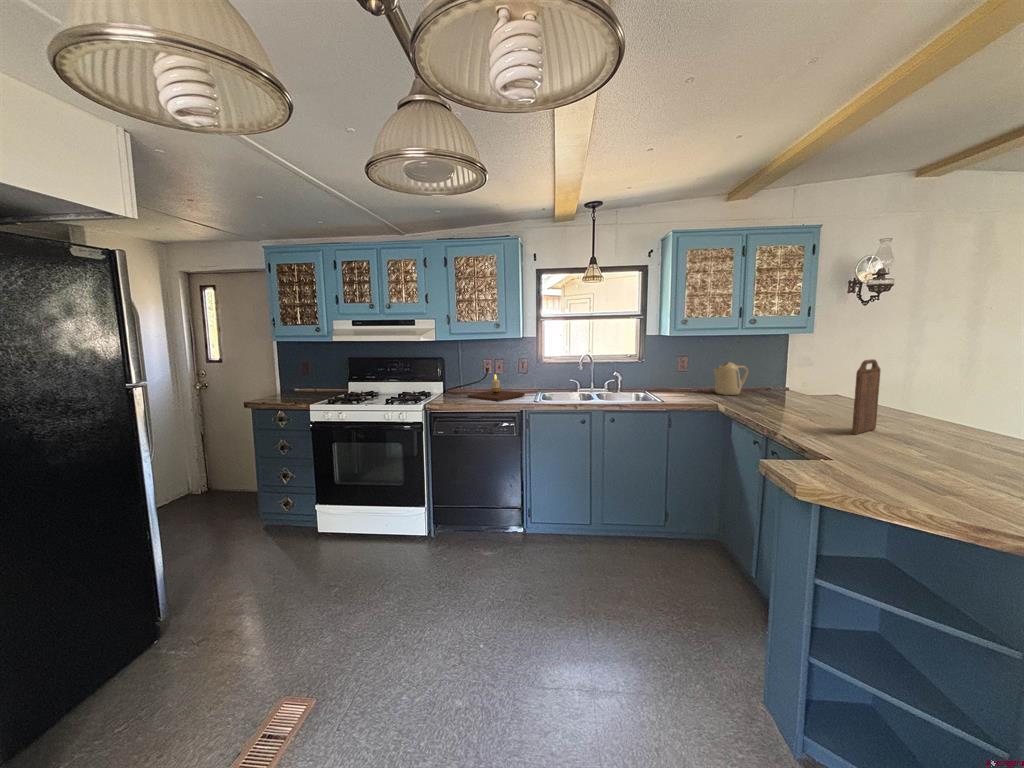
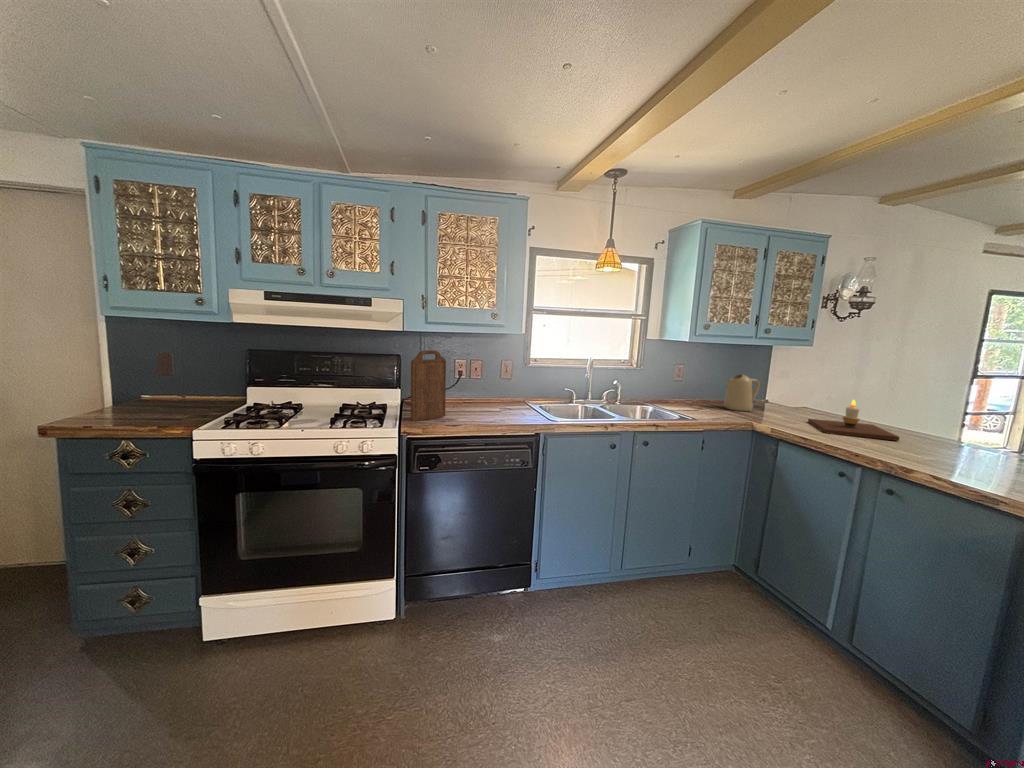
cutting board: present [852,359,880,434] -> present [411,350,446,421]
candle: present [468,374,525,401] -> present [808,400,899,441]

